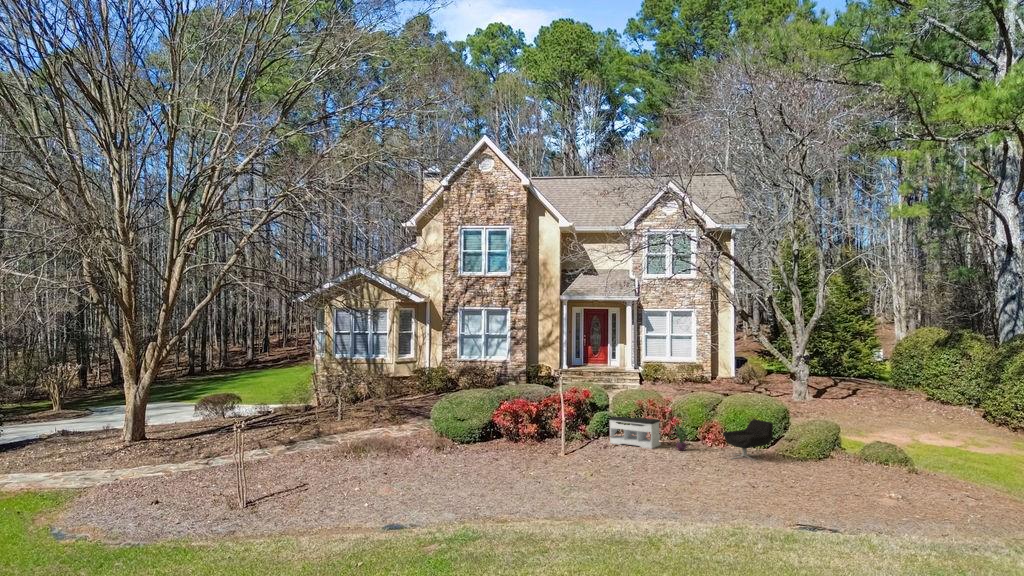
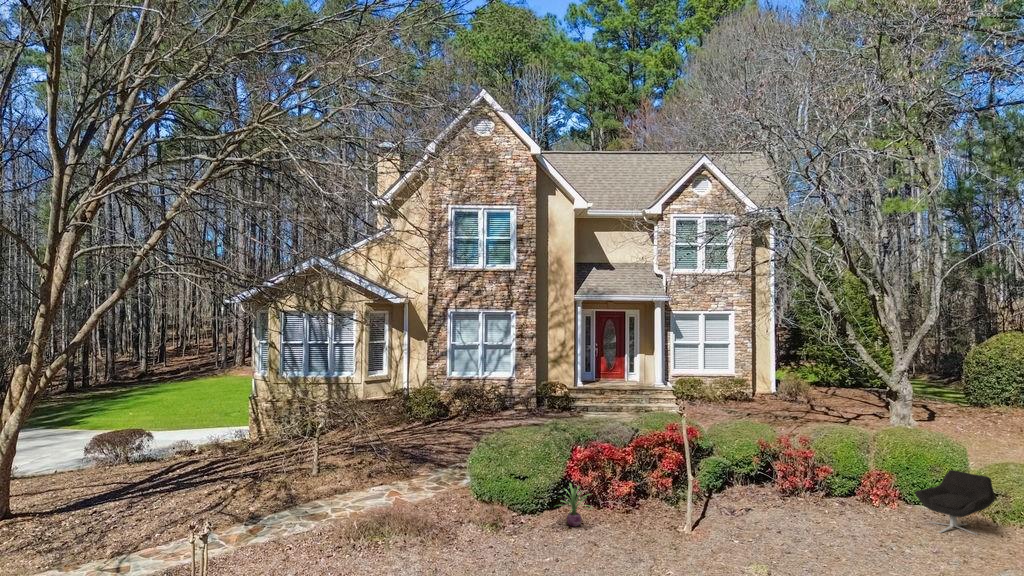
bench: present [610,417,661,449] -> none [733,464,807,515]
decorative plant: present [675,423,686,451] -> present [564,483,591,527]

